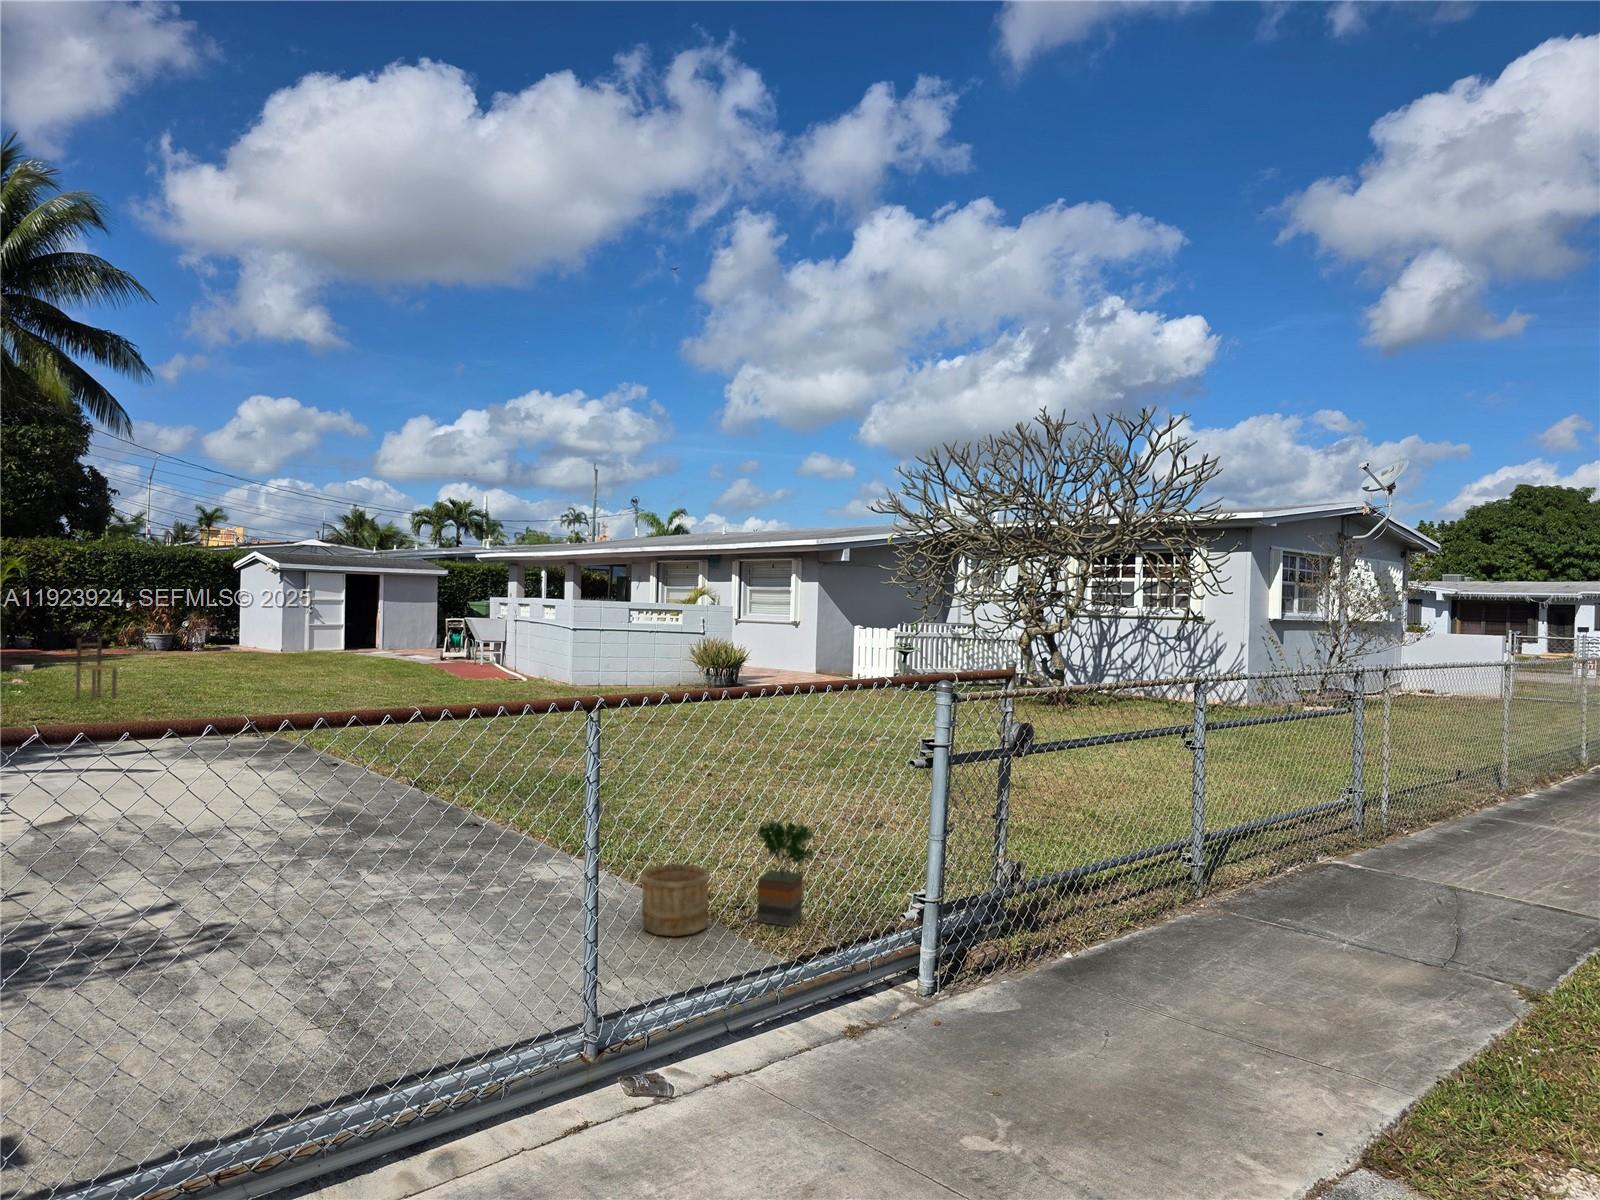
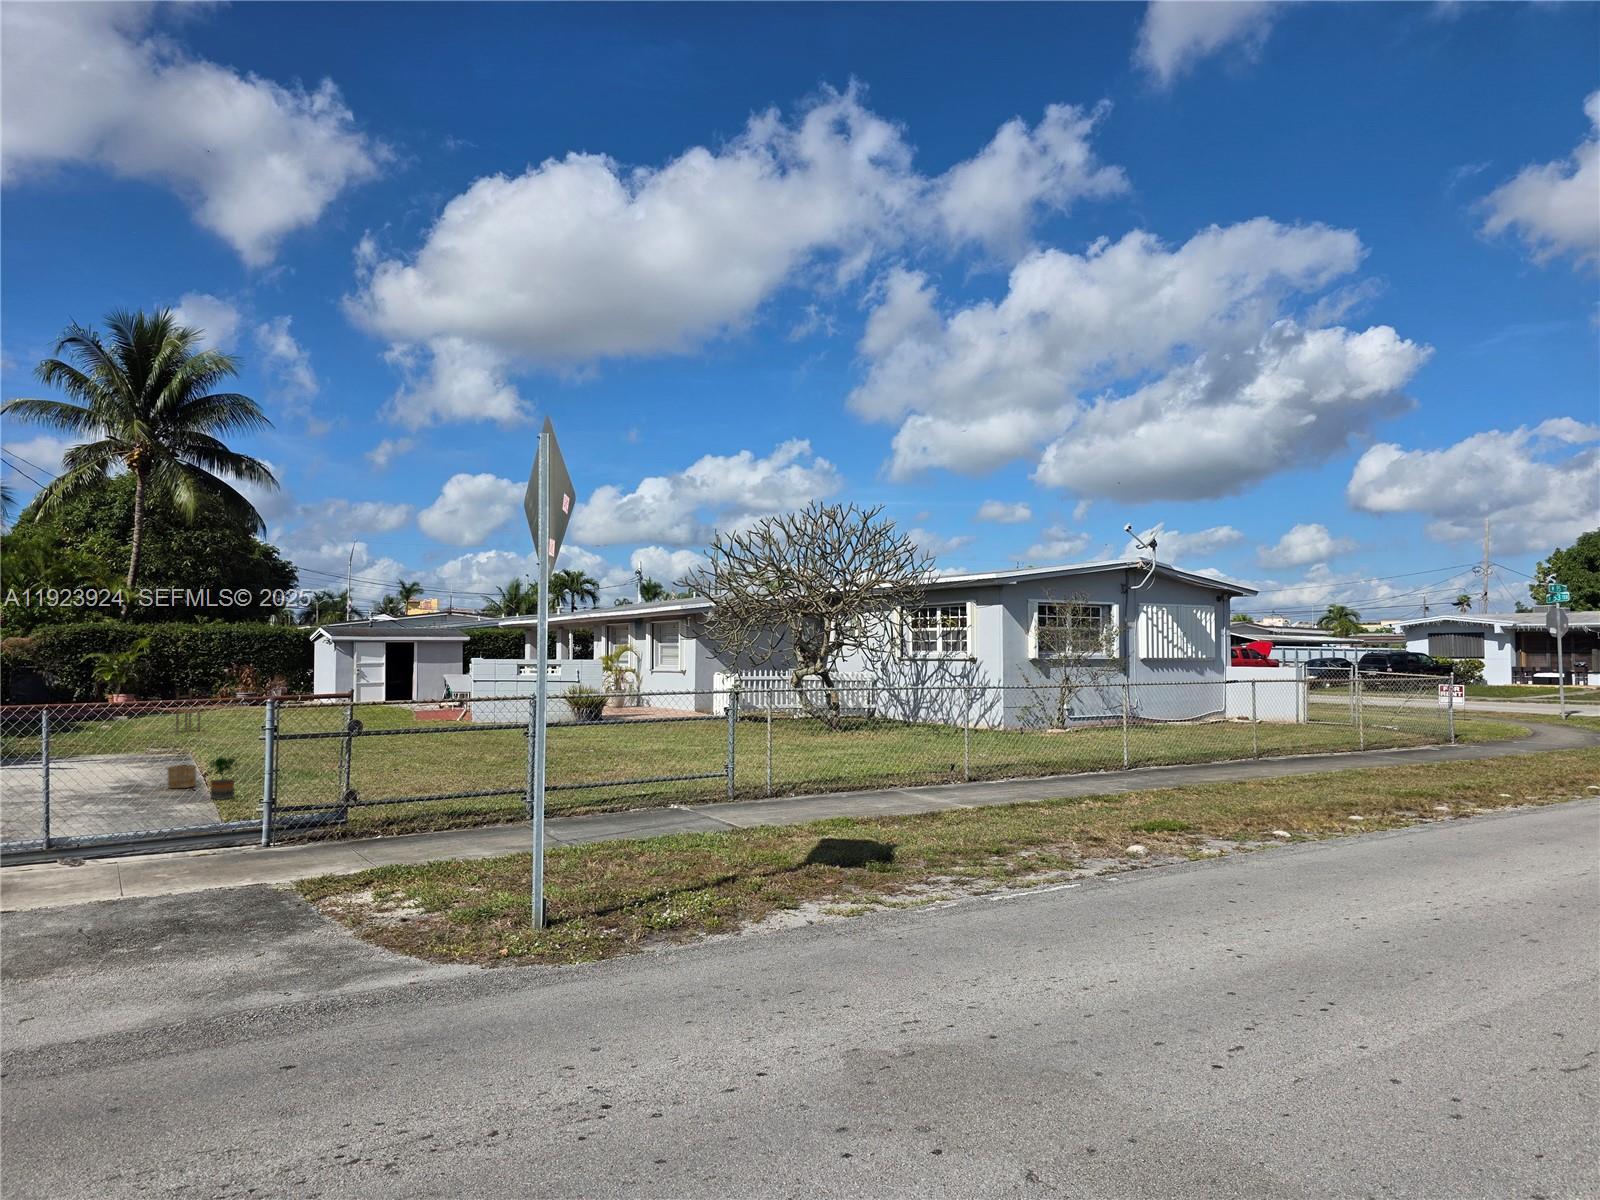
potted tree: present [757,821,816,926] -> present [210,757,237,800]
wooden bucket: present [640,864,710,936] -> present [167,765,196,789]

